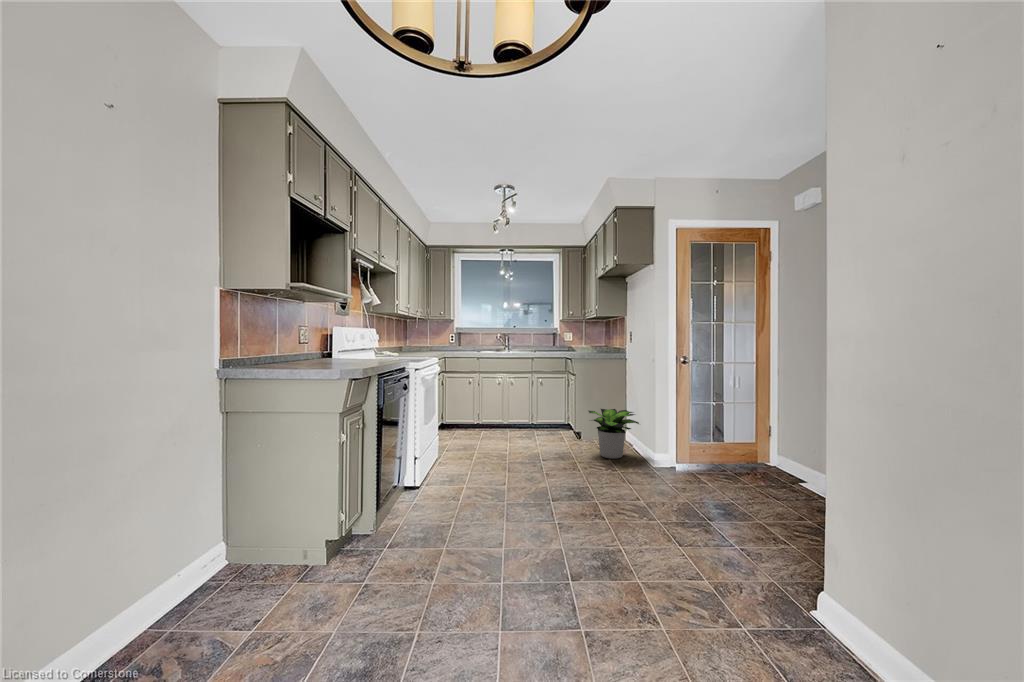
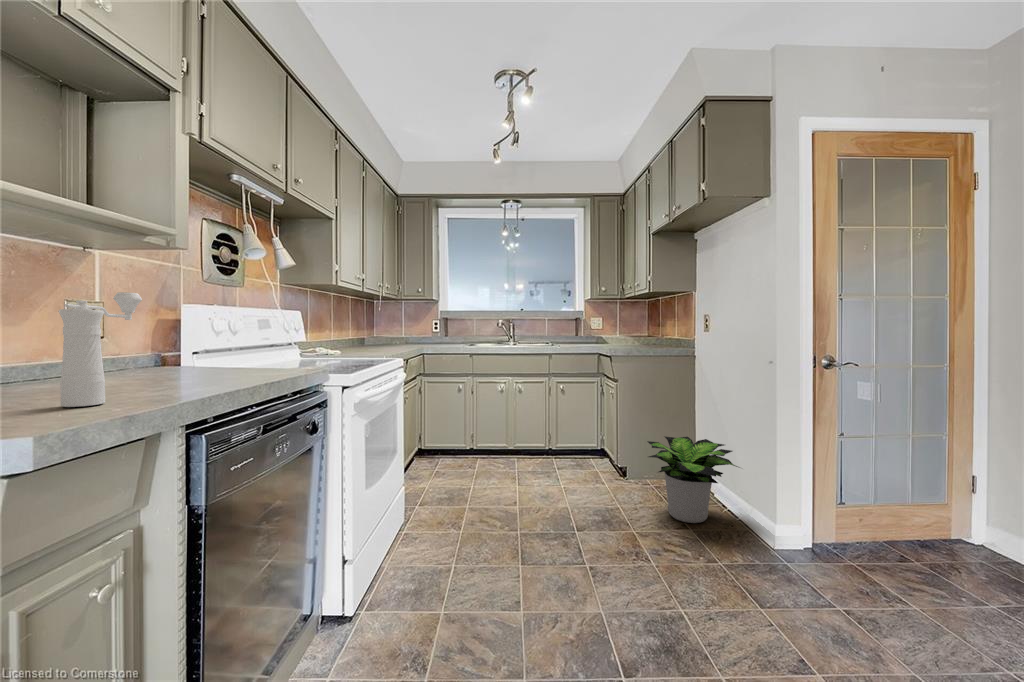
pepper mill: none [341,327,357,367] -> present [58,292,142,407]

